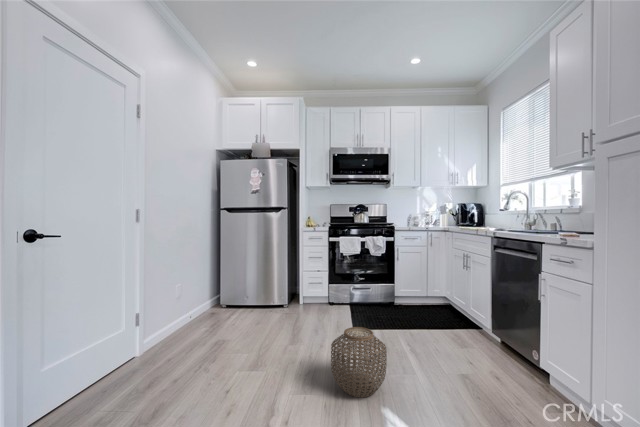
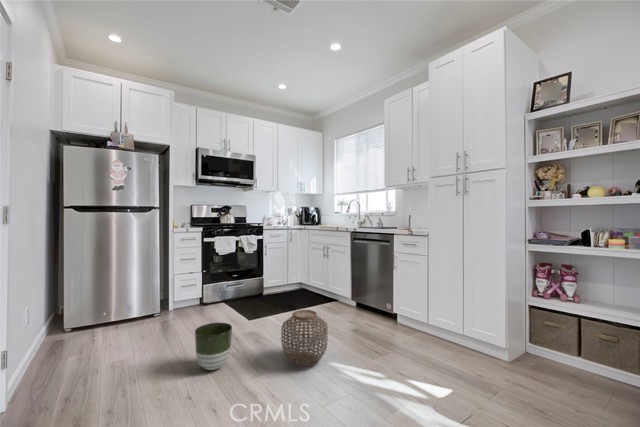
planter: none [259,320,293,366] -> present [195,323,232,370]

